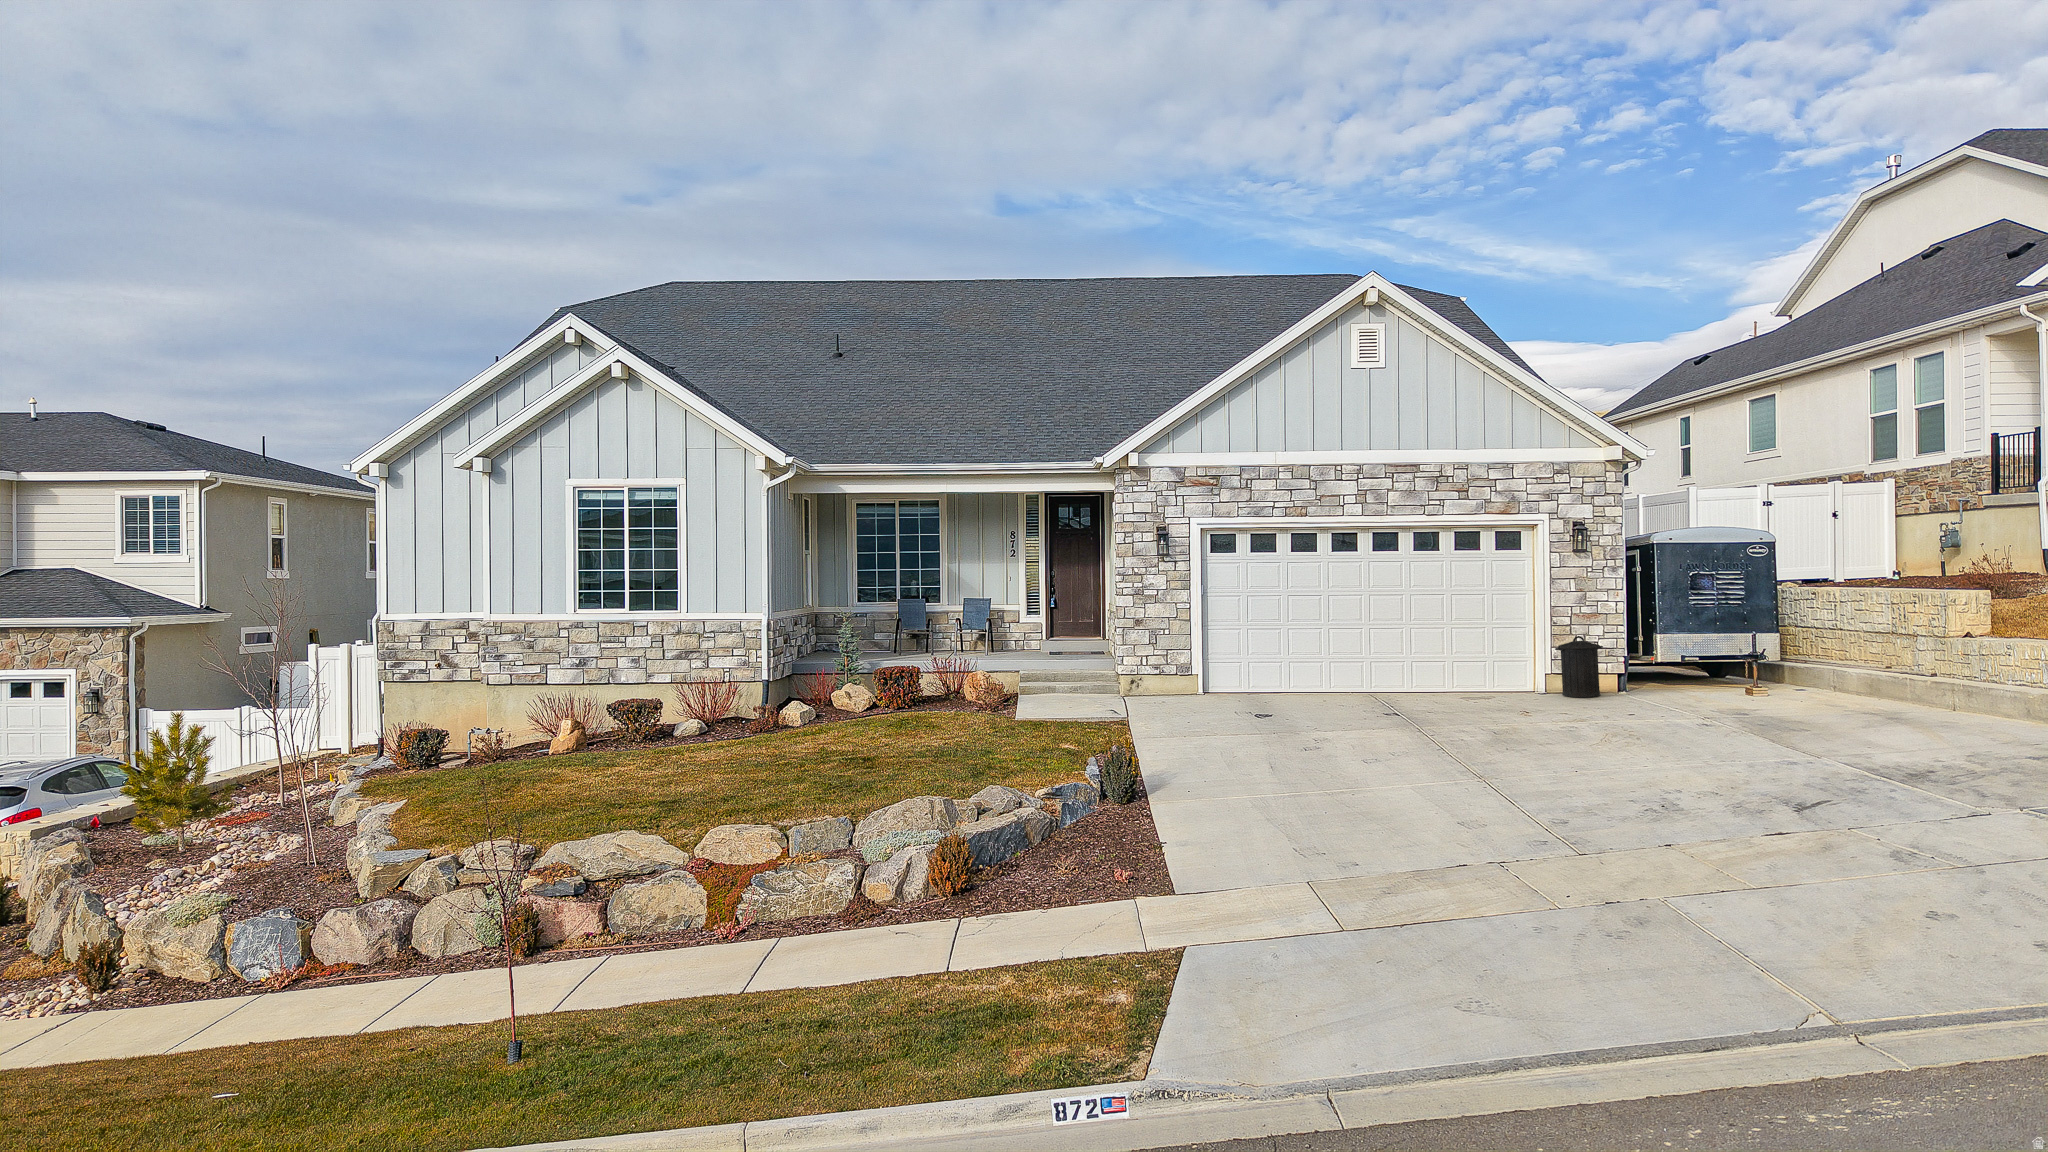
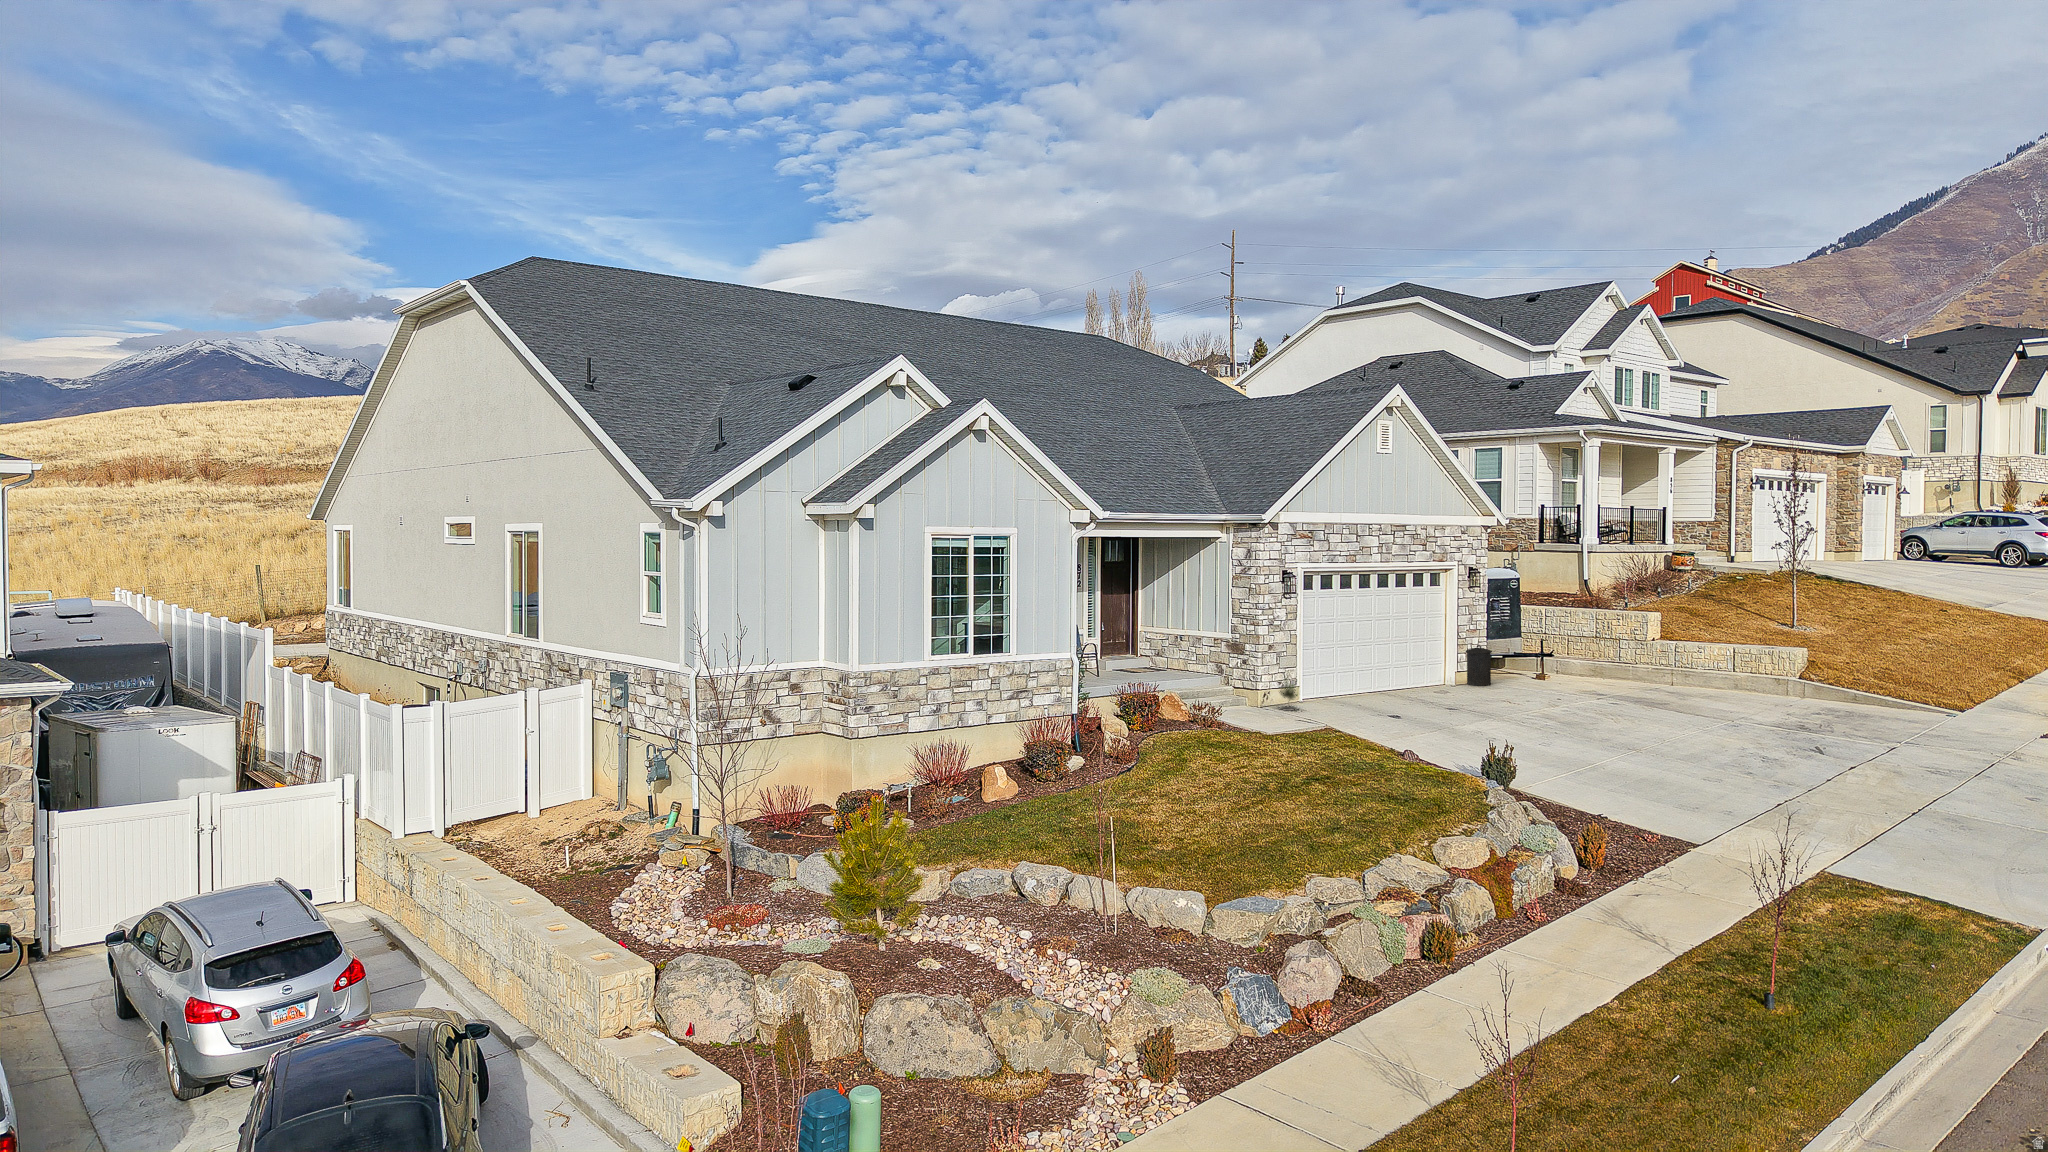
potted tree: none [1131,656,1160,703] -> present [1279,677,1298,711]

